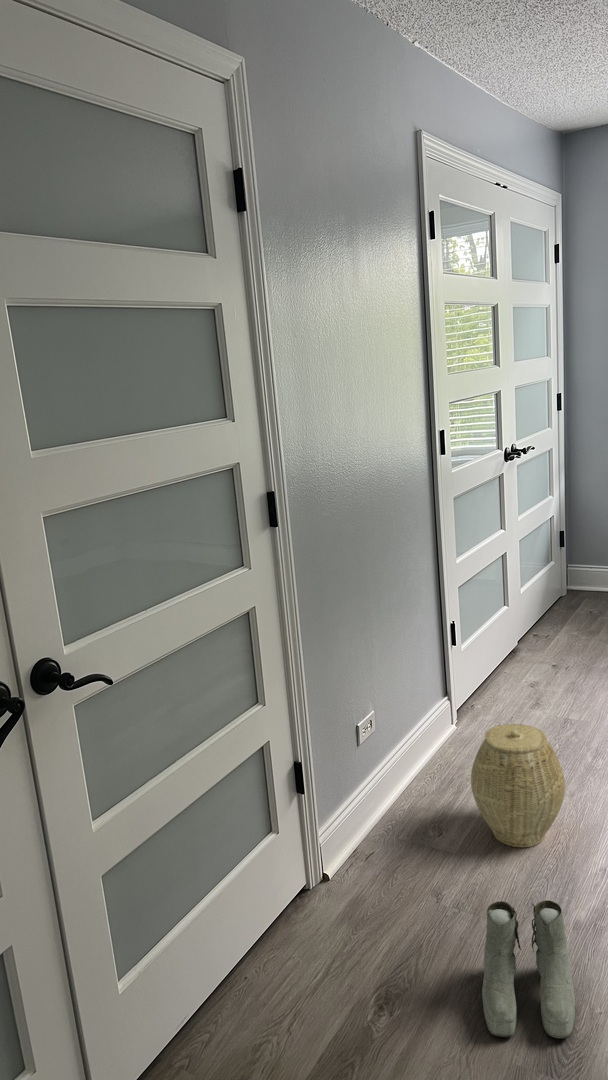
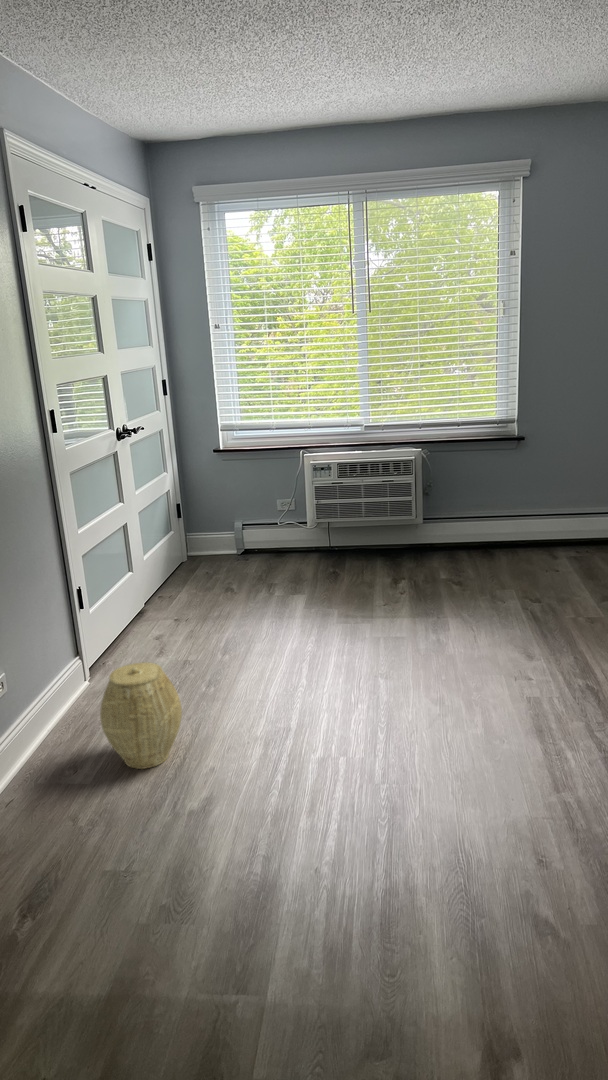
boots: present [482,900,575,1039] -> none [114,794,193,914]

